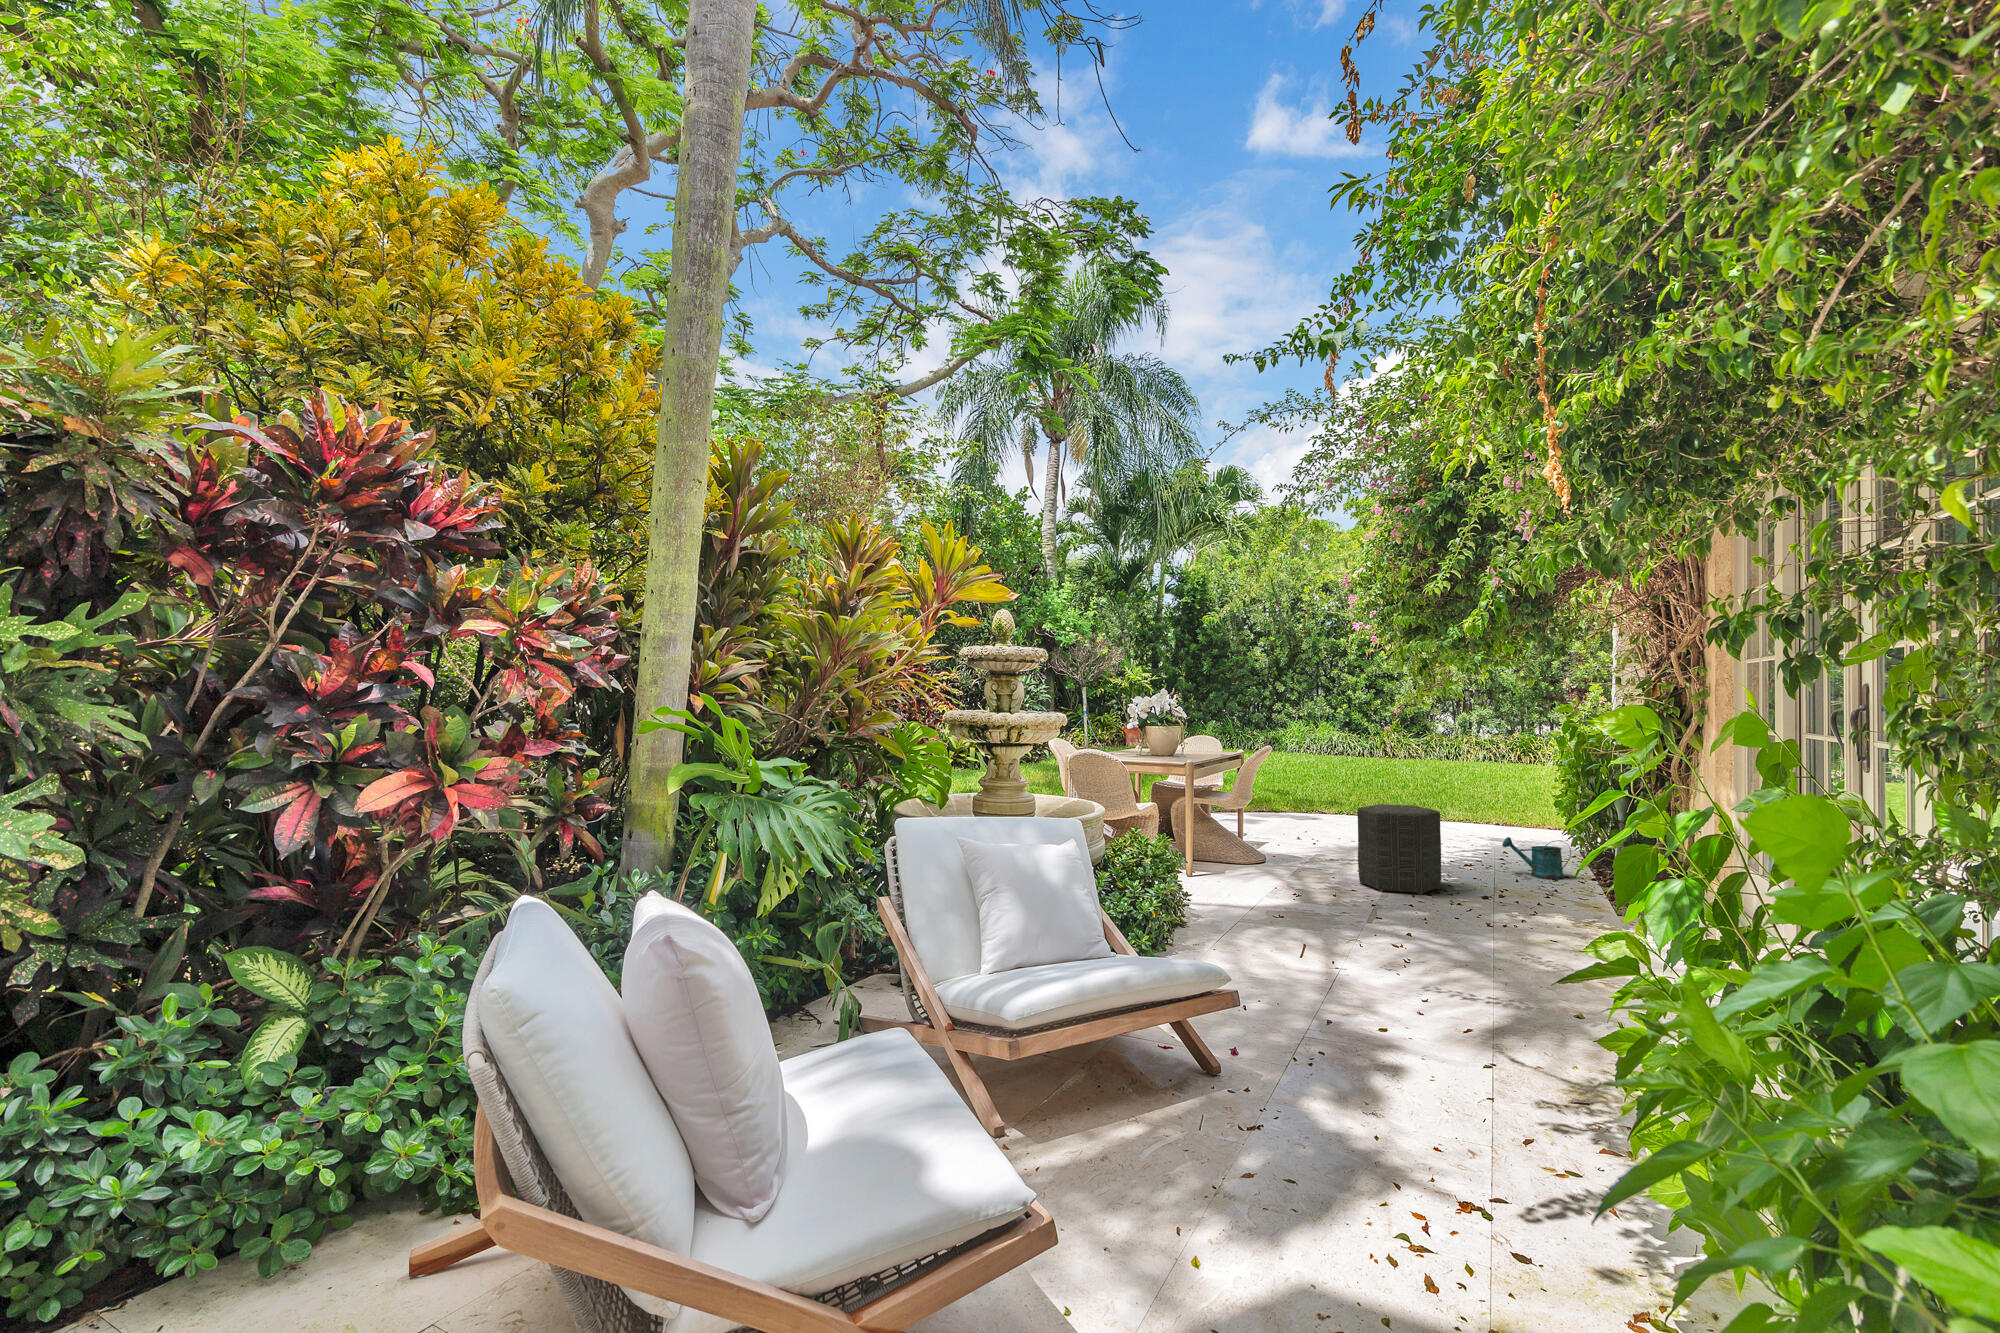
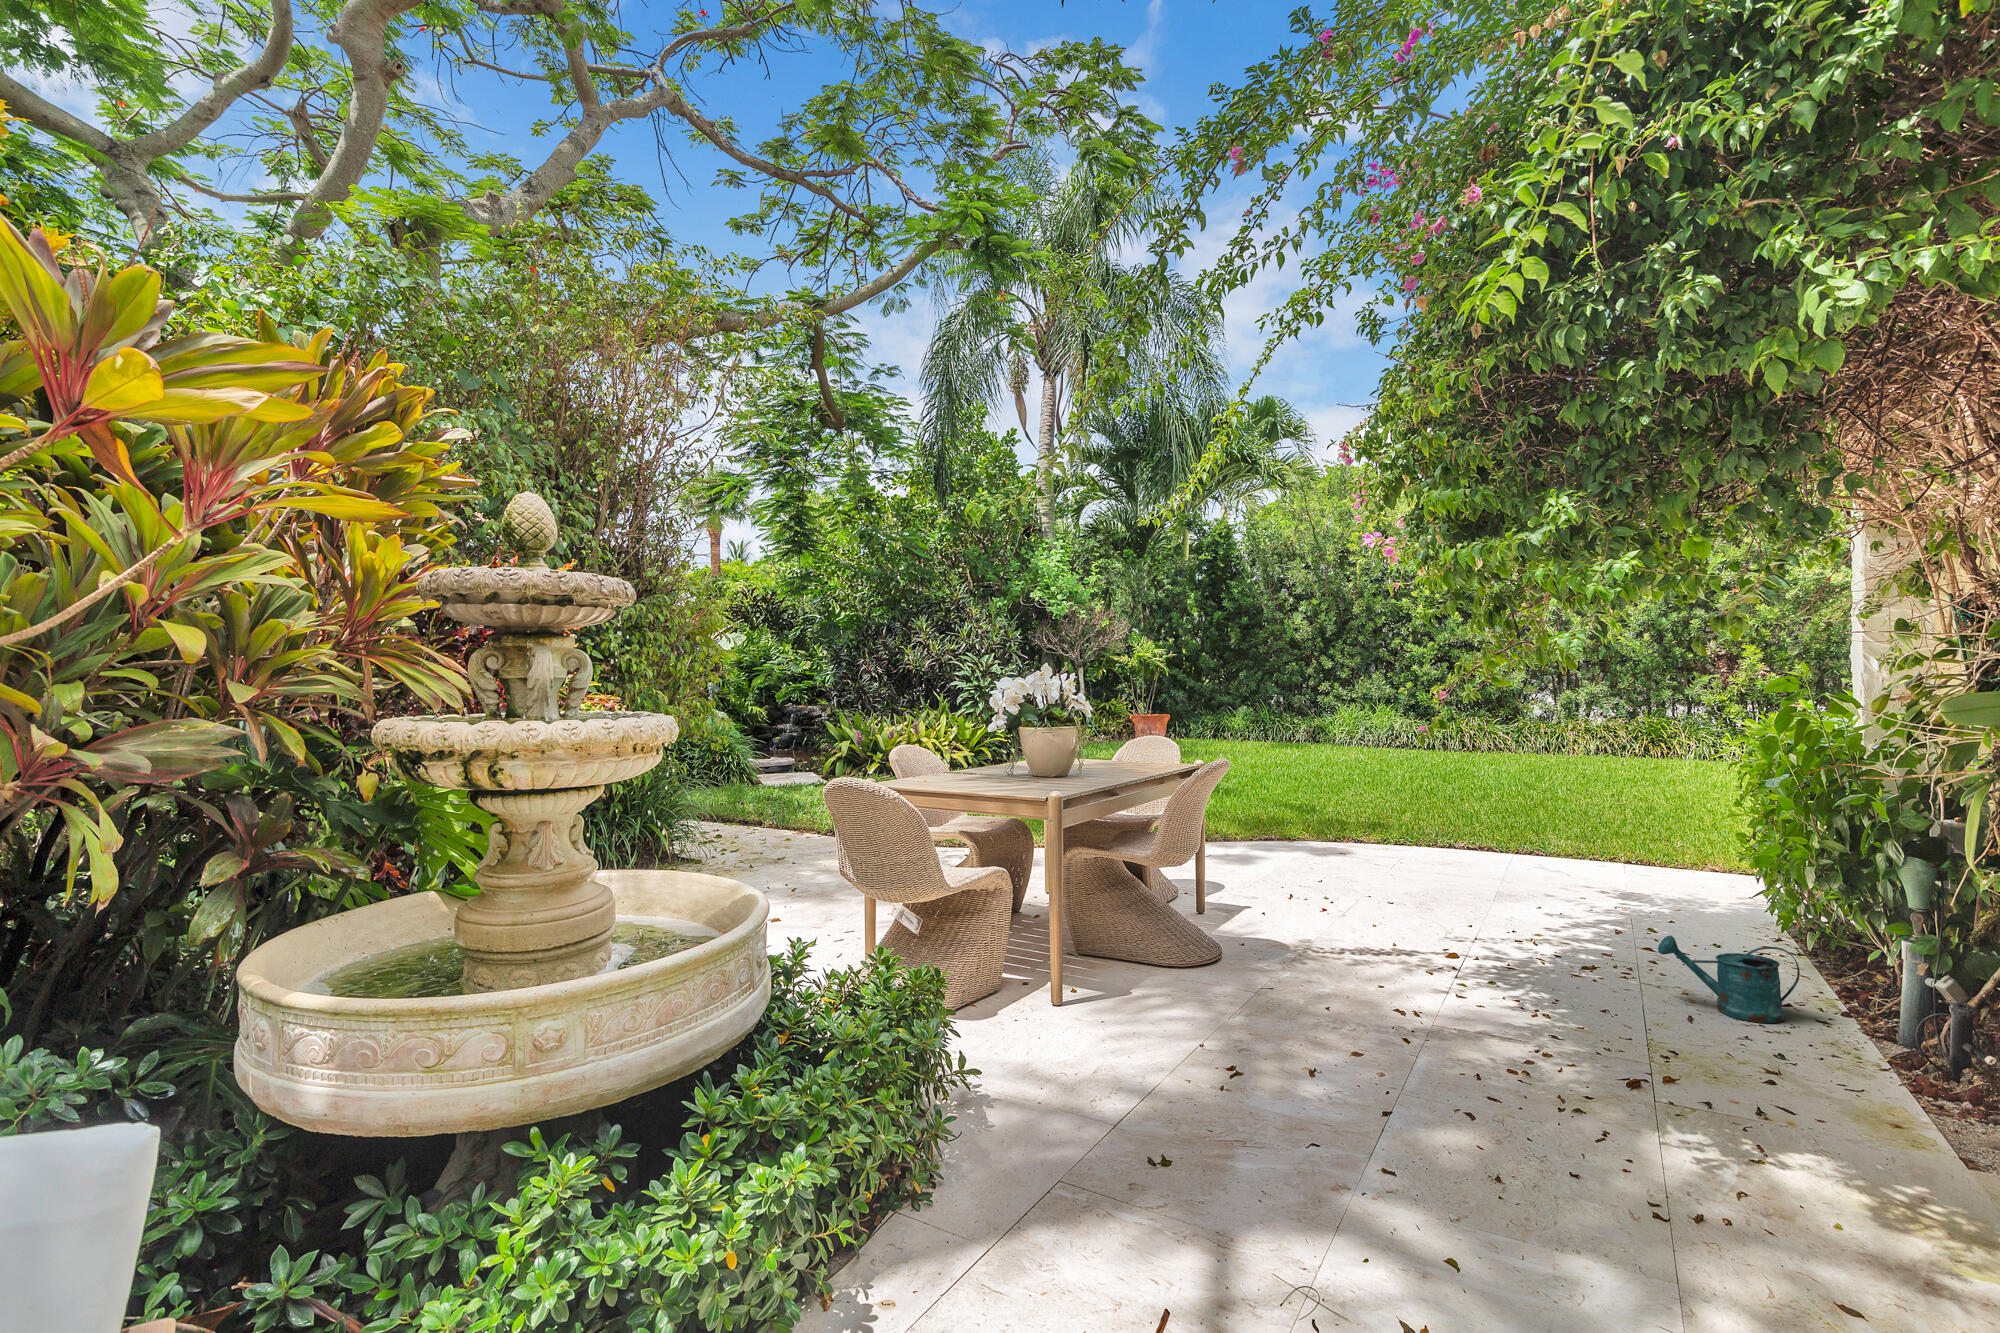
ottoman: present [1357,804,1441,894] -> none [1376,881,1540,1073]

